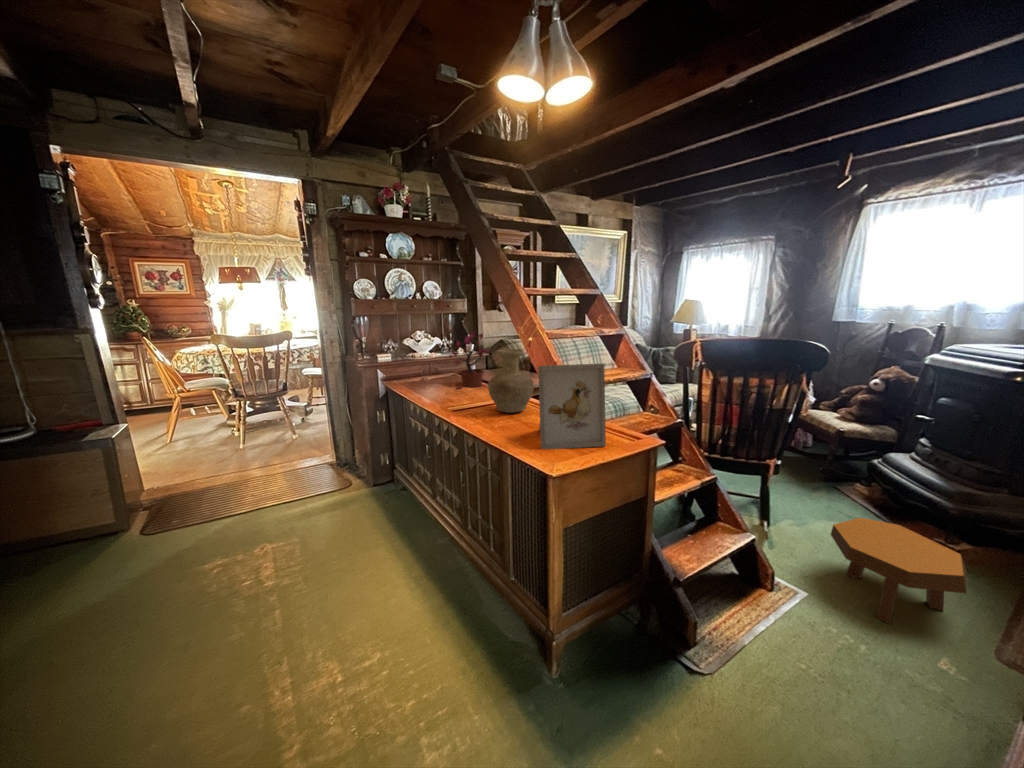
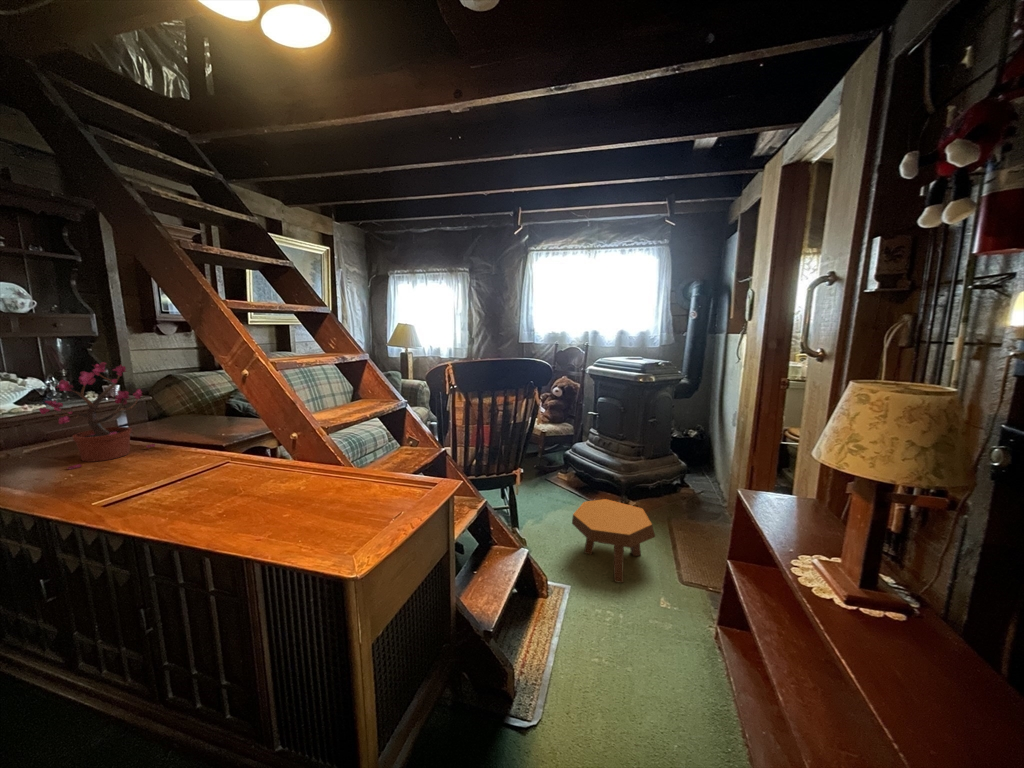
vase: present [488,349,534,413] -> none [163,385,258,491]
picture frame: present [538,363,606,449] -> none [287,392,402,538]

